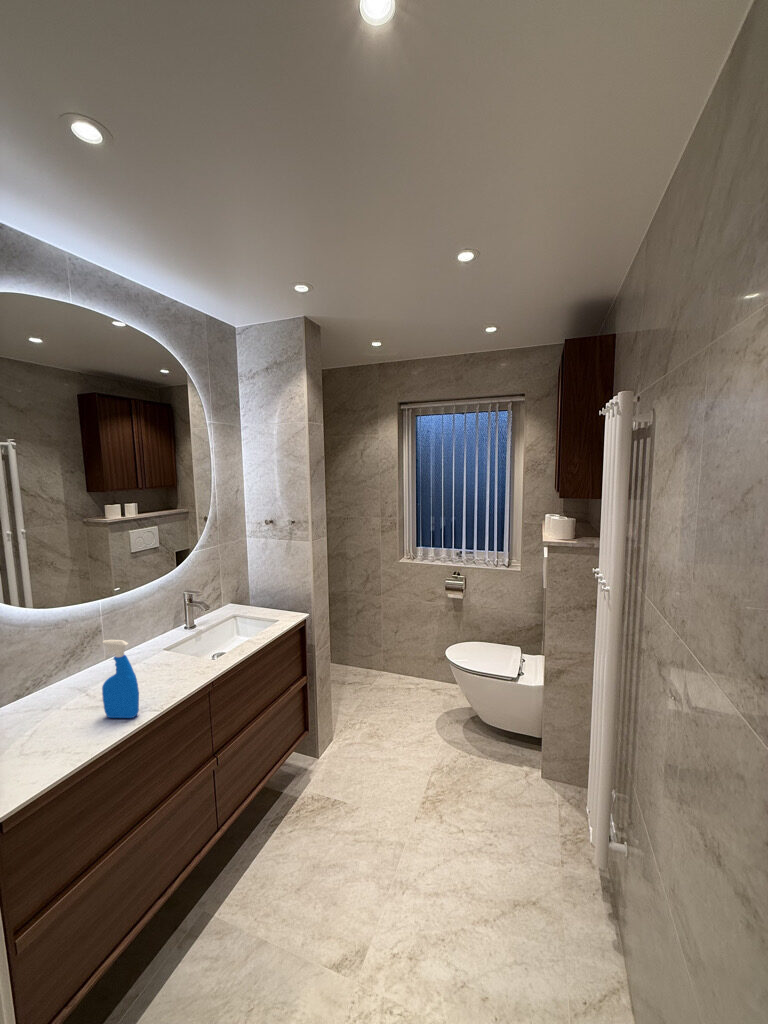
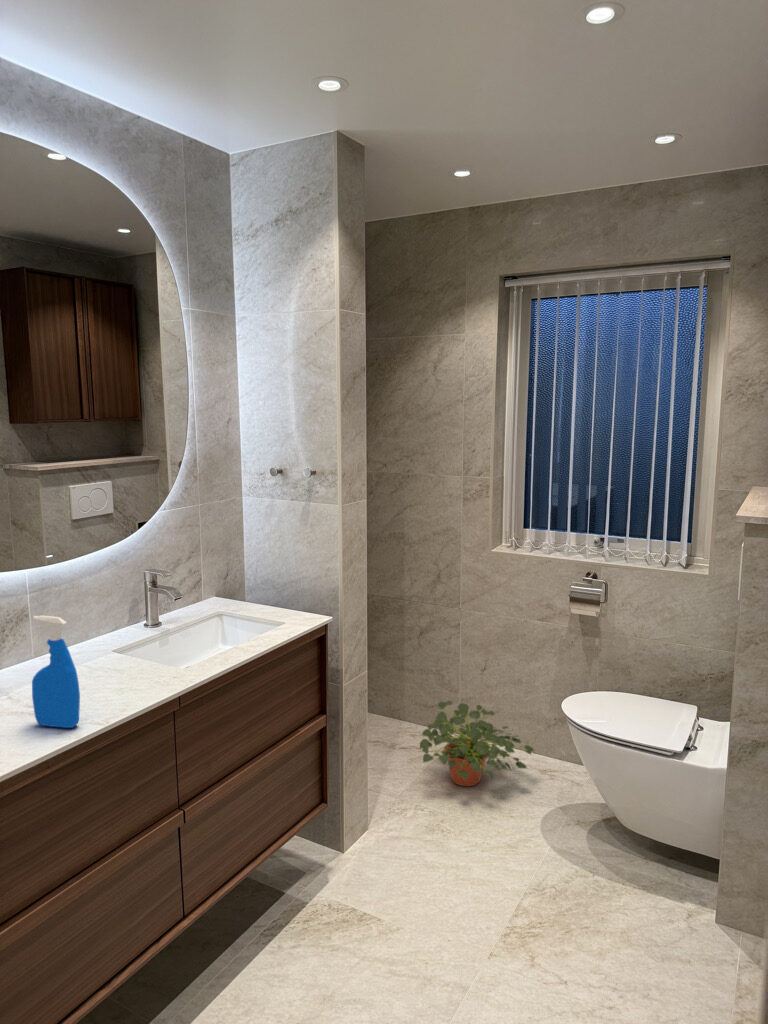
potted plant: none [361,652,429,704] -> present [420,701,534,786]

